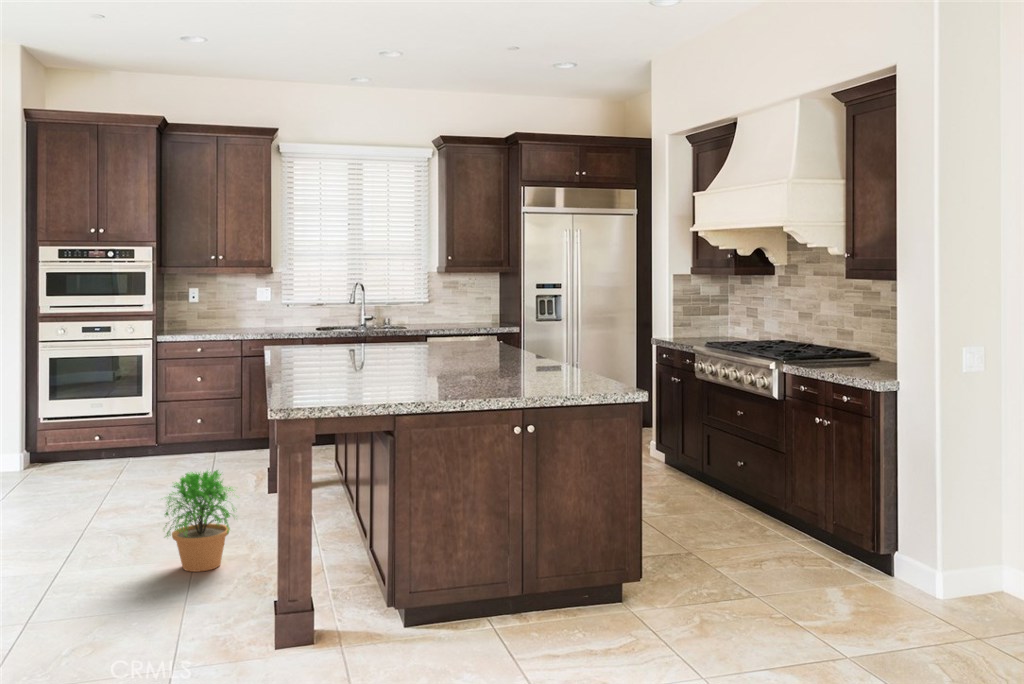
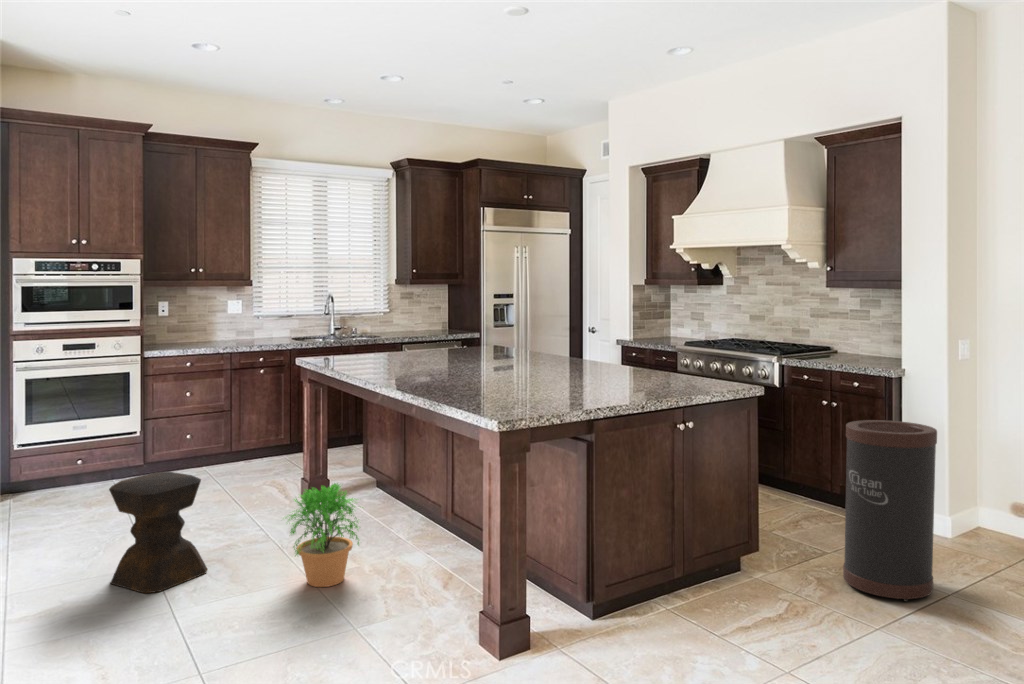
trash can: none [725,438,831,658] -> present [843,420,937,602]
stool: none [26,449,116,560] -> present [109,472,207,593]

